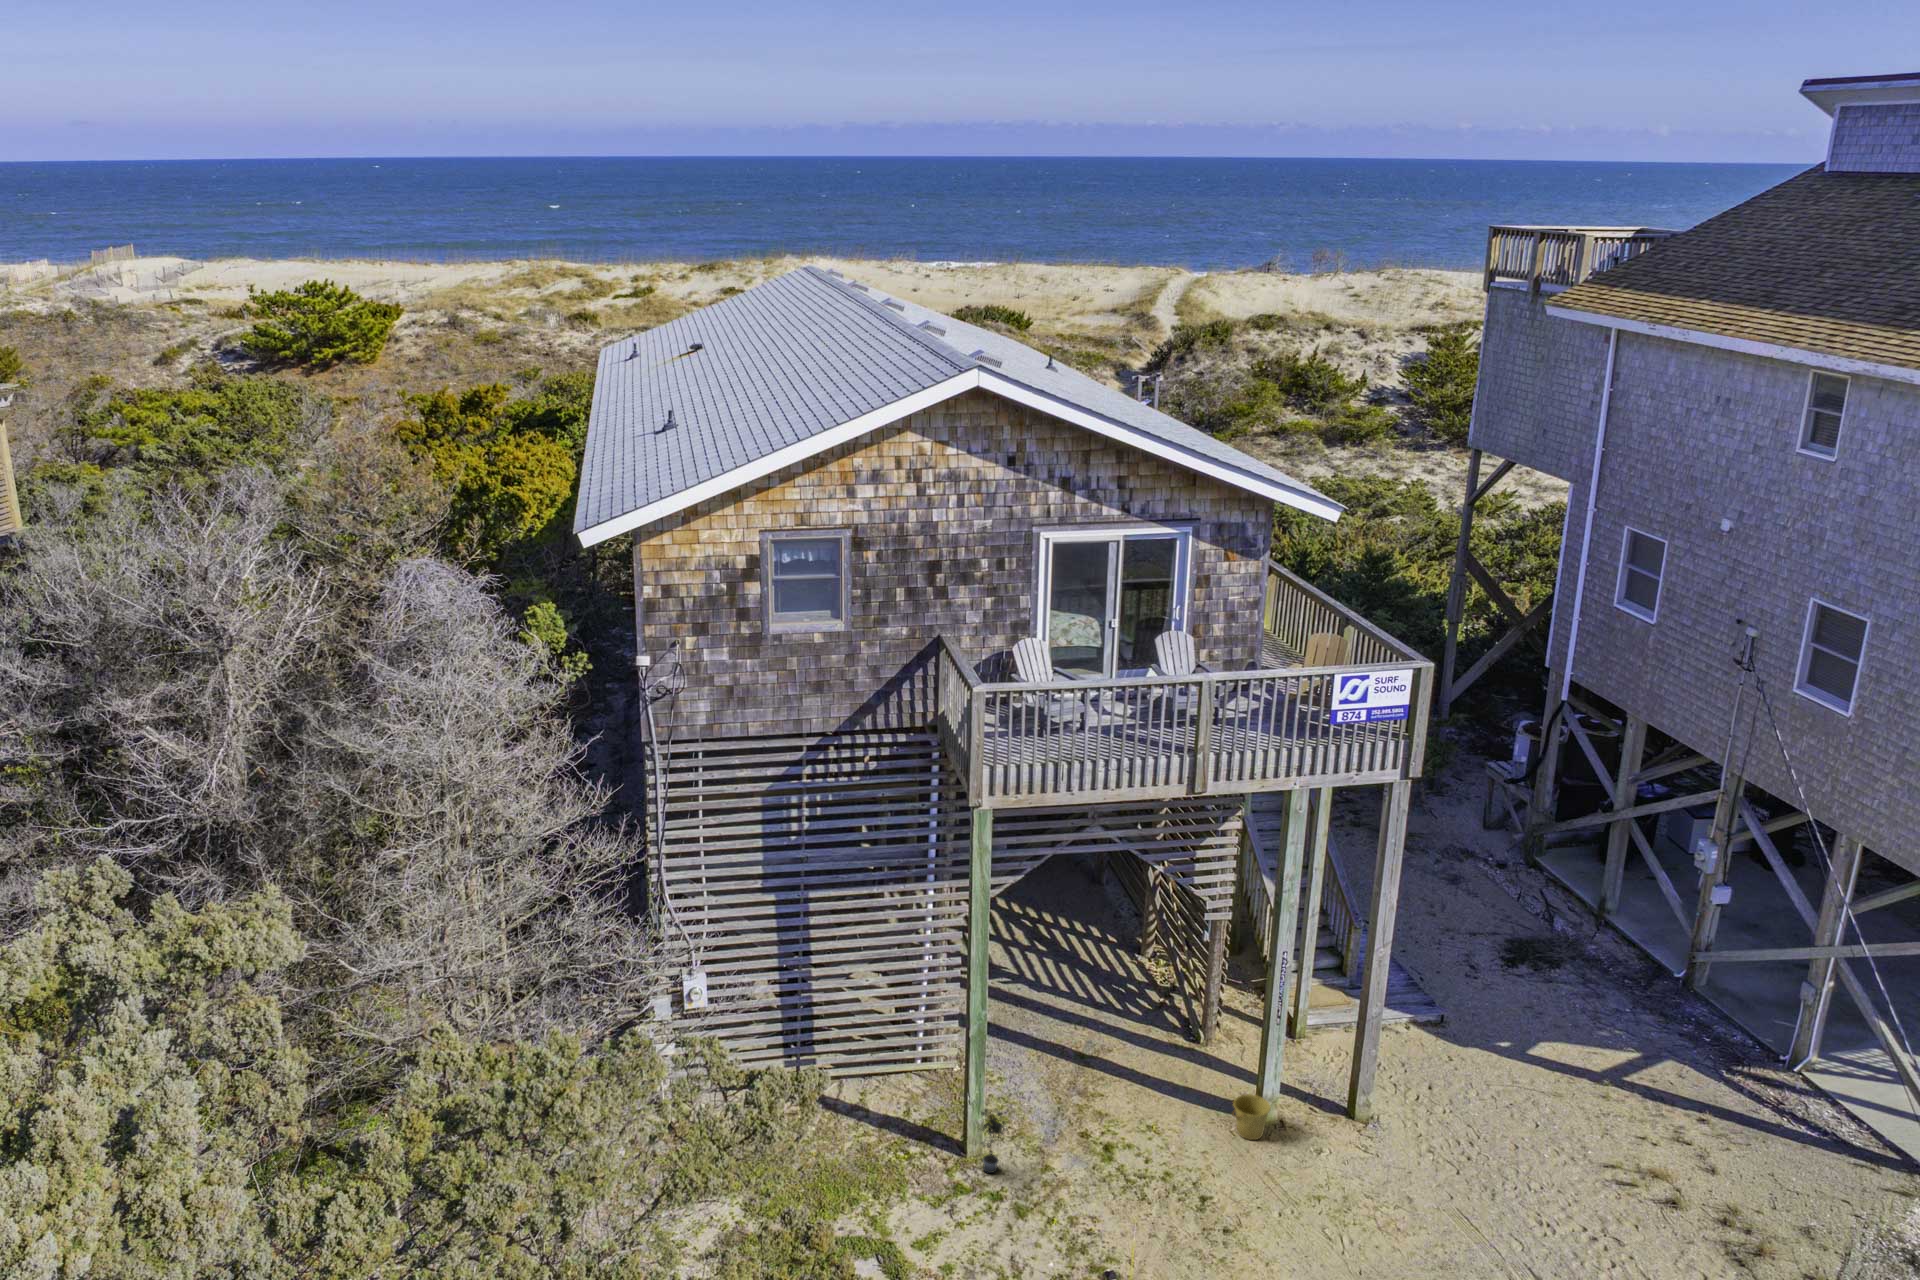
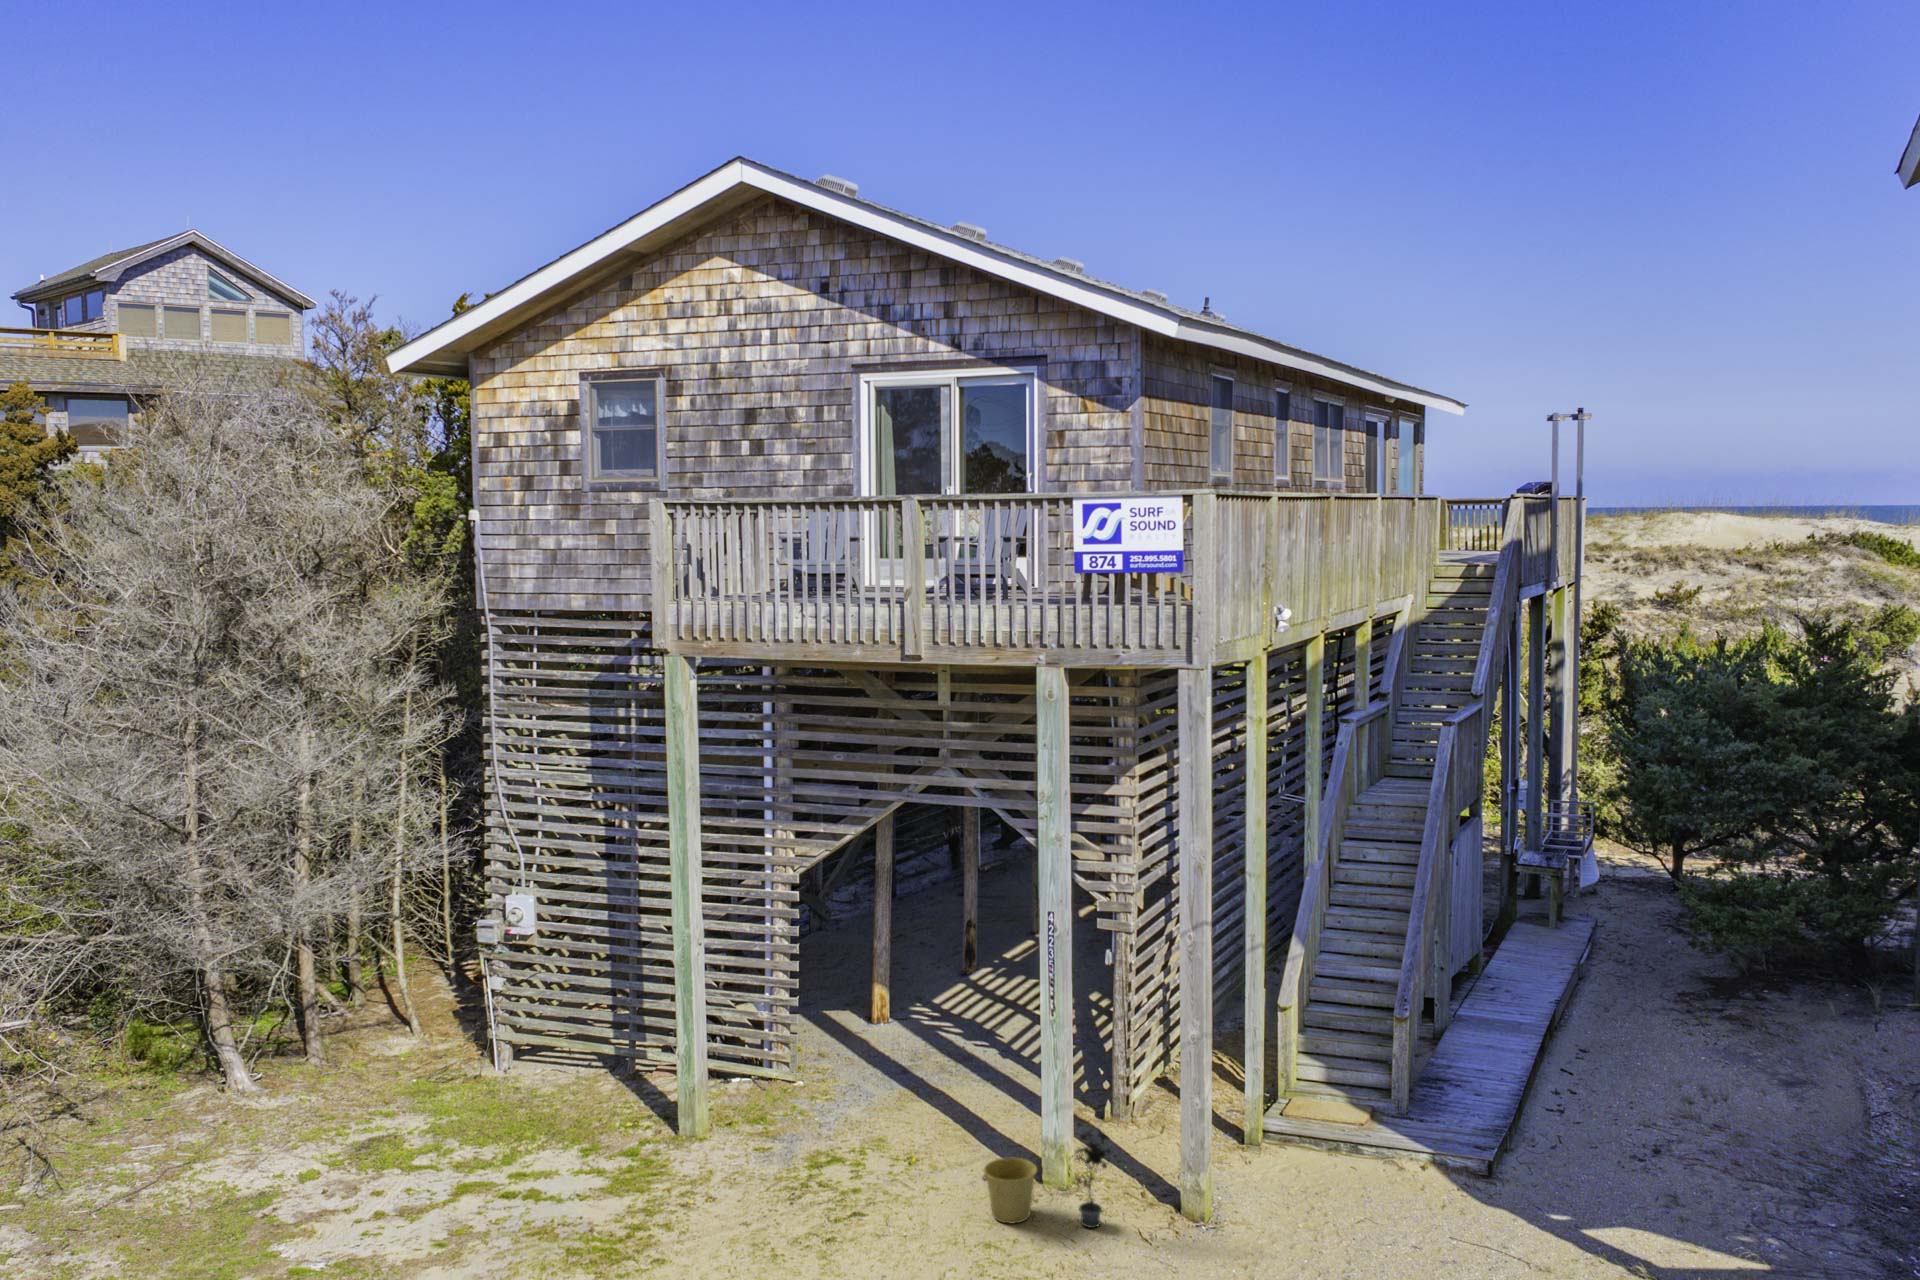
potted plant: present [981,1110,1005,1173] -> present [1072,1129,1110,1228]

